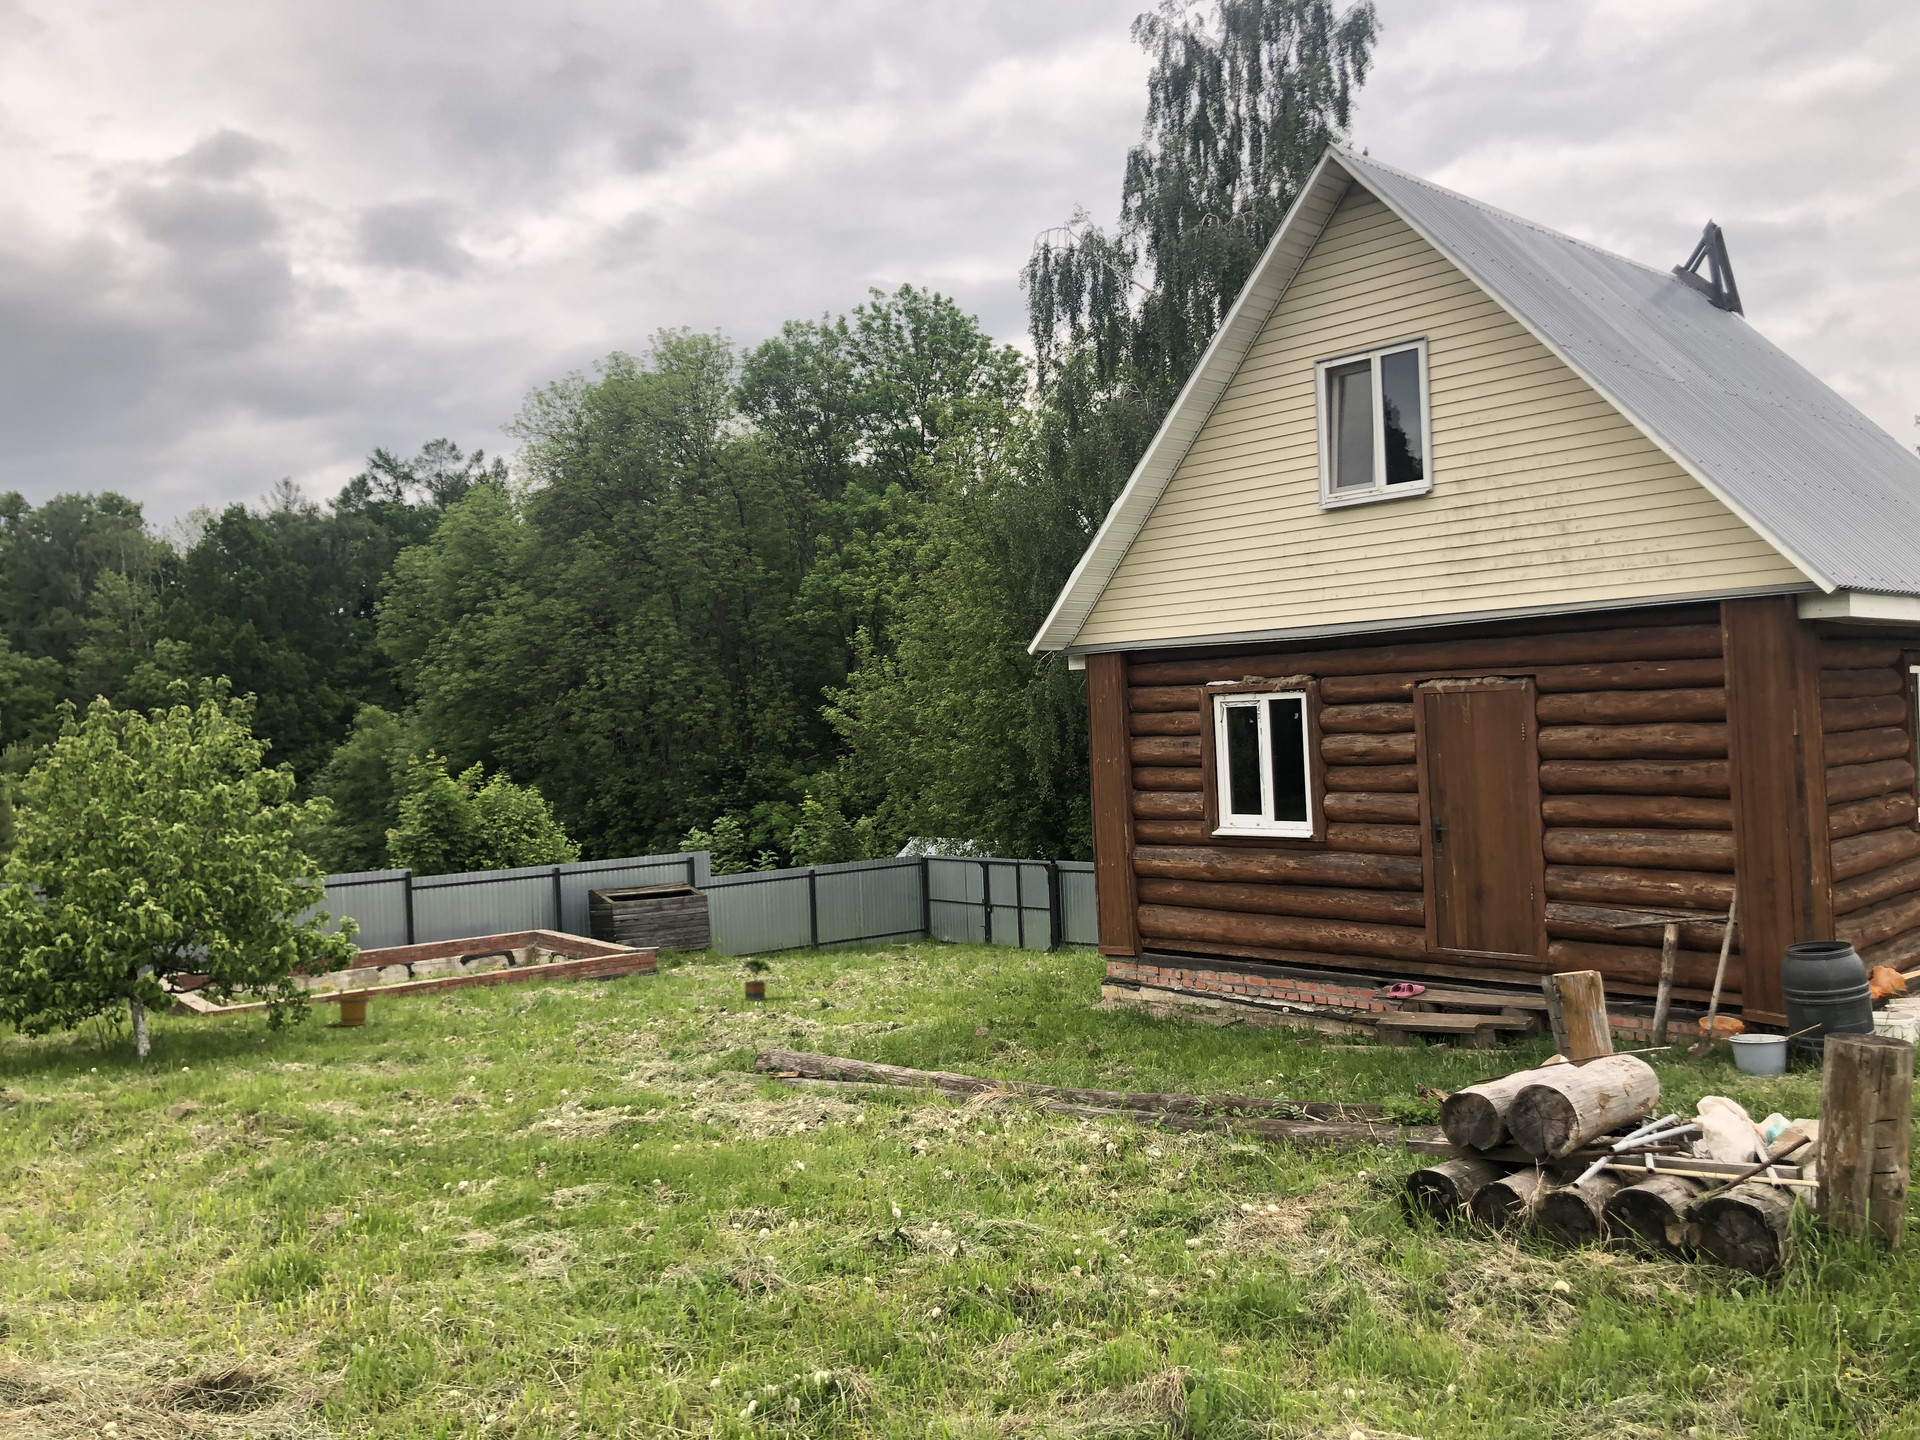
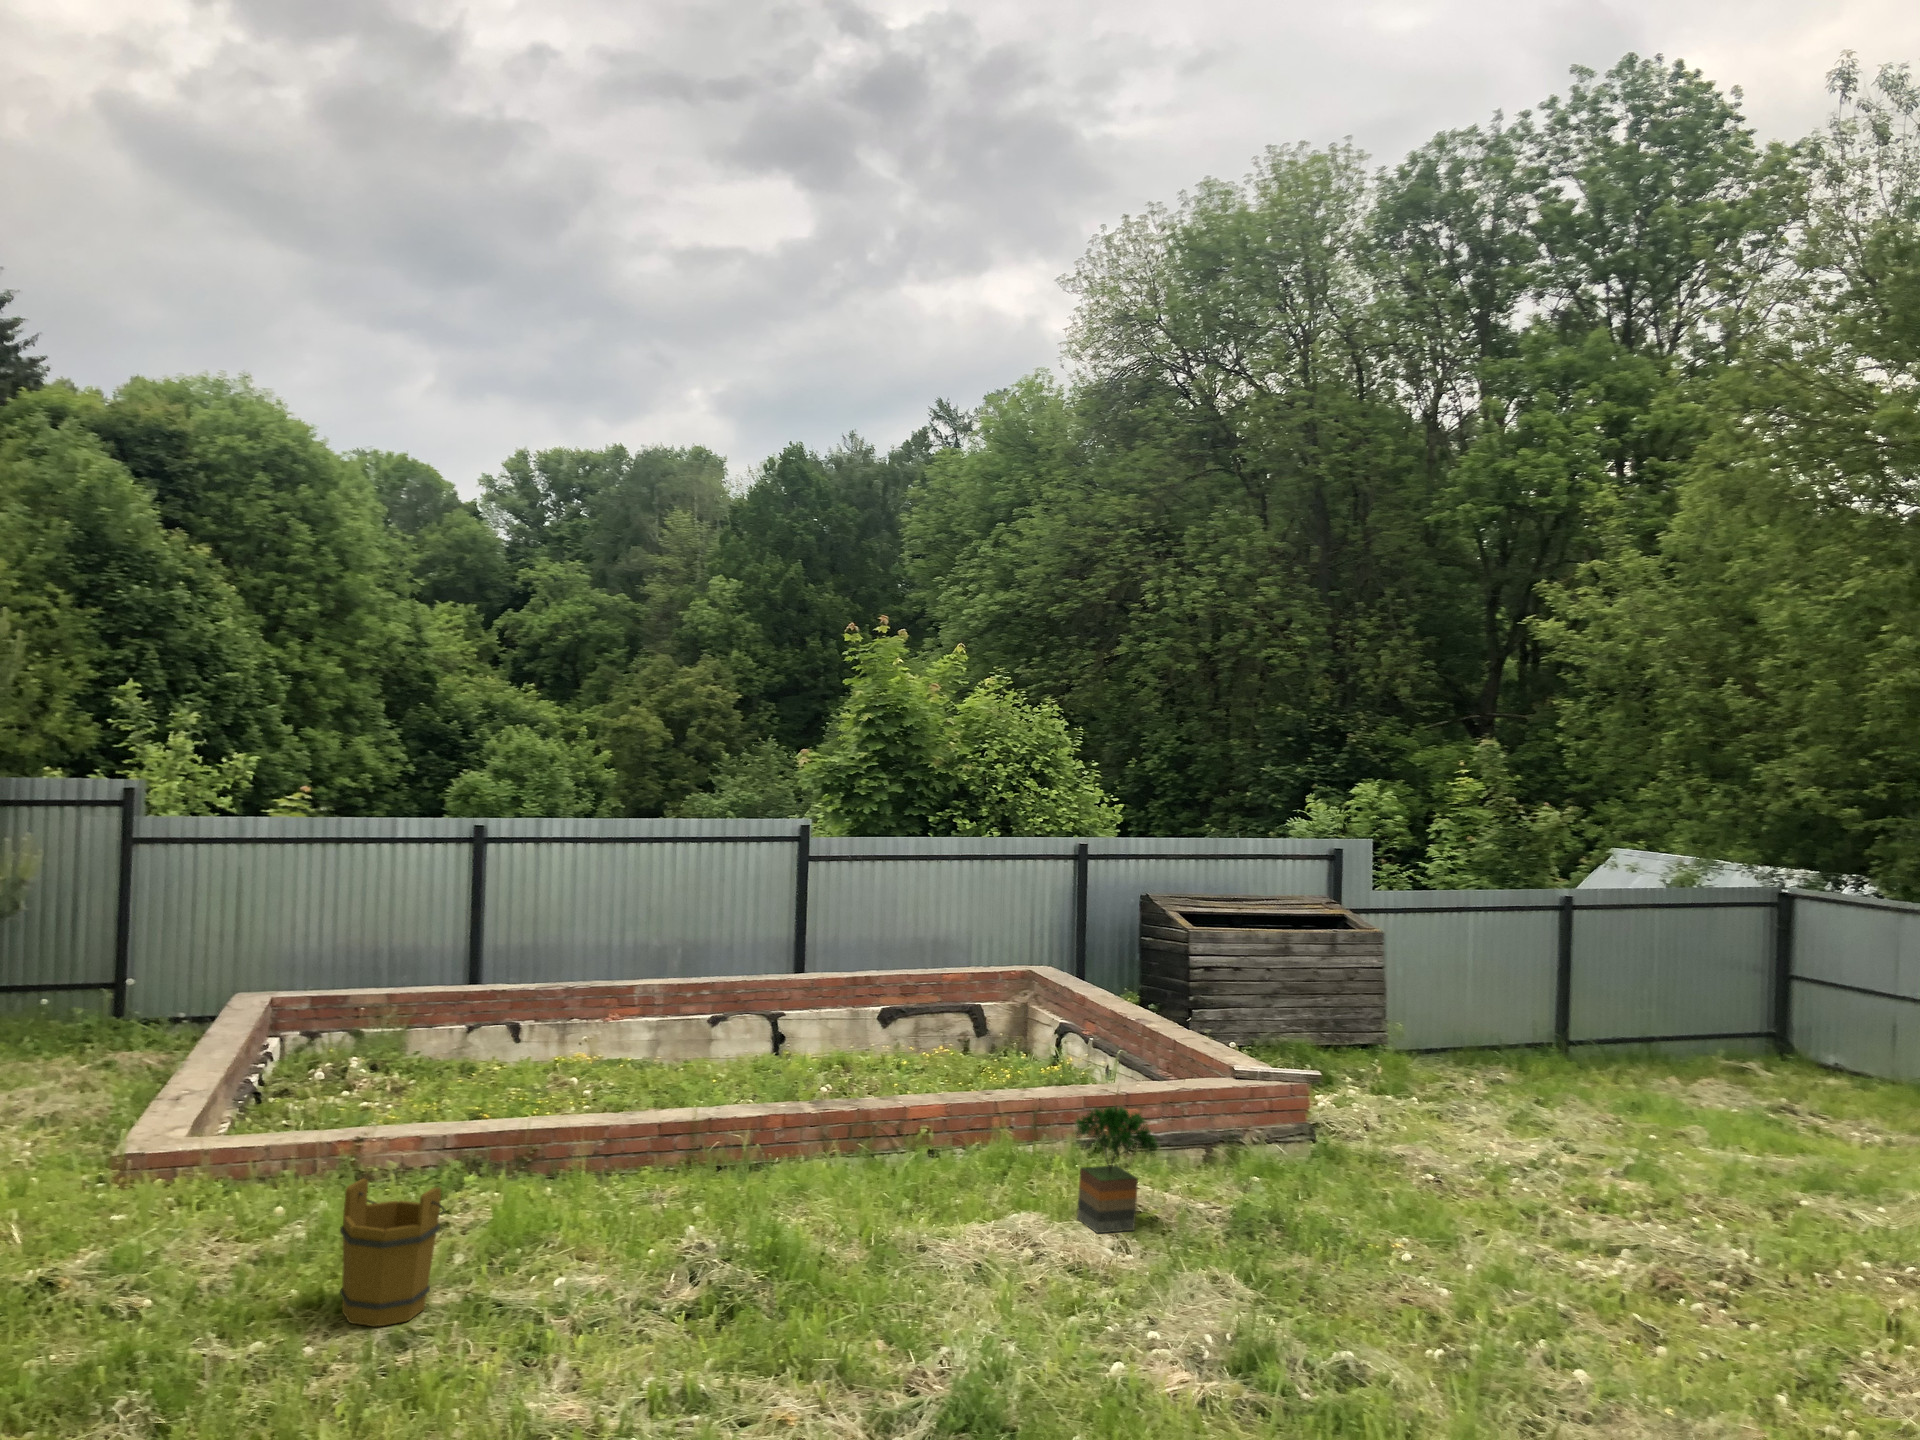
potted tree: present [742,960,771,1001] -> present [1076,1107,1158,1233]

